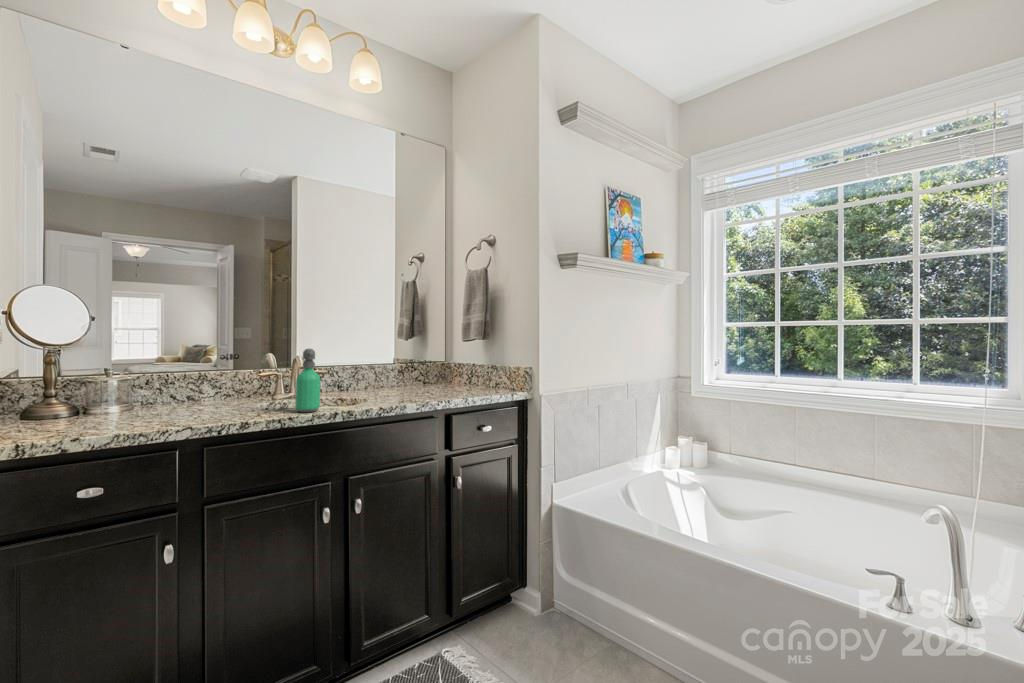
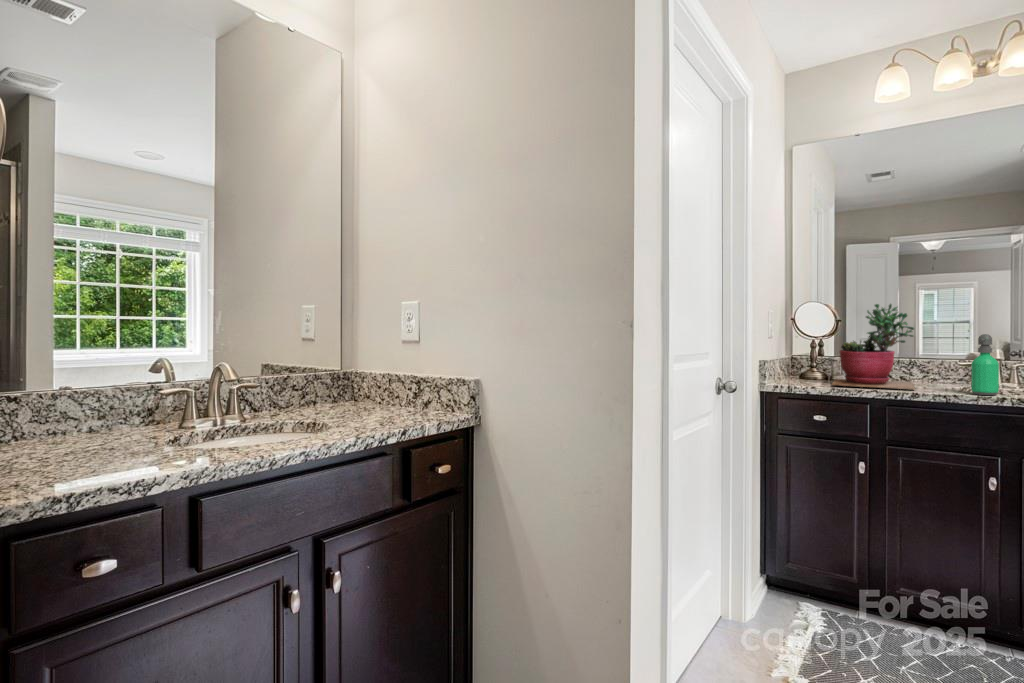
succulent plant: none [97,303,234,427] -> present [832,304,915,389]

